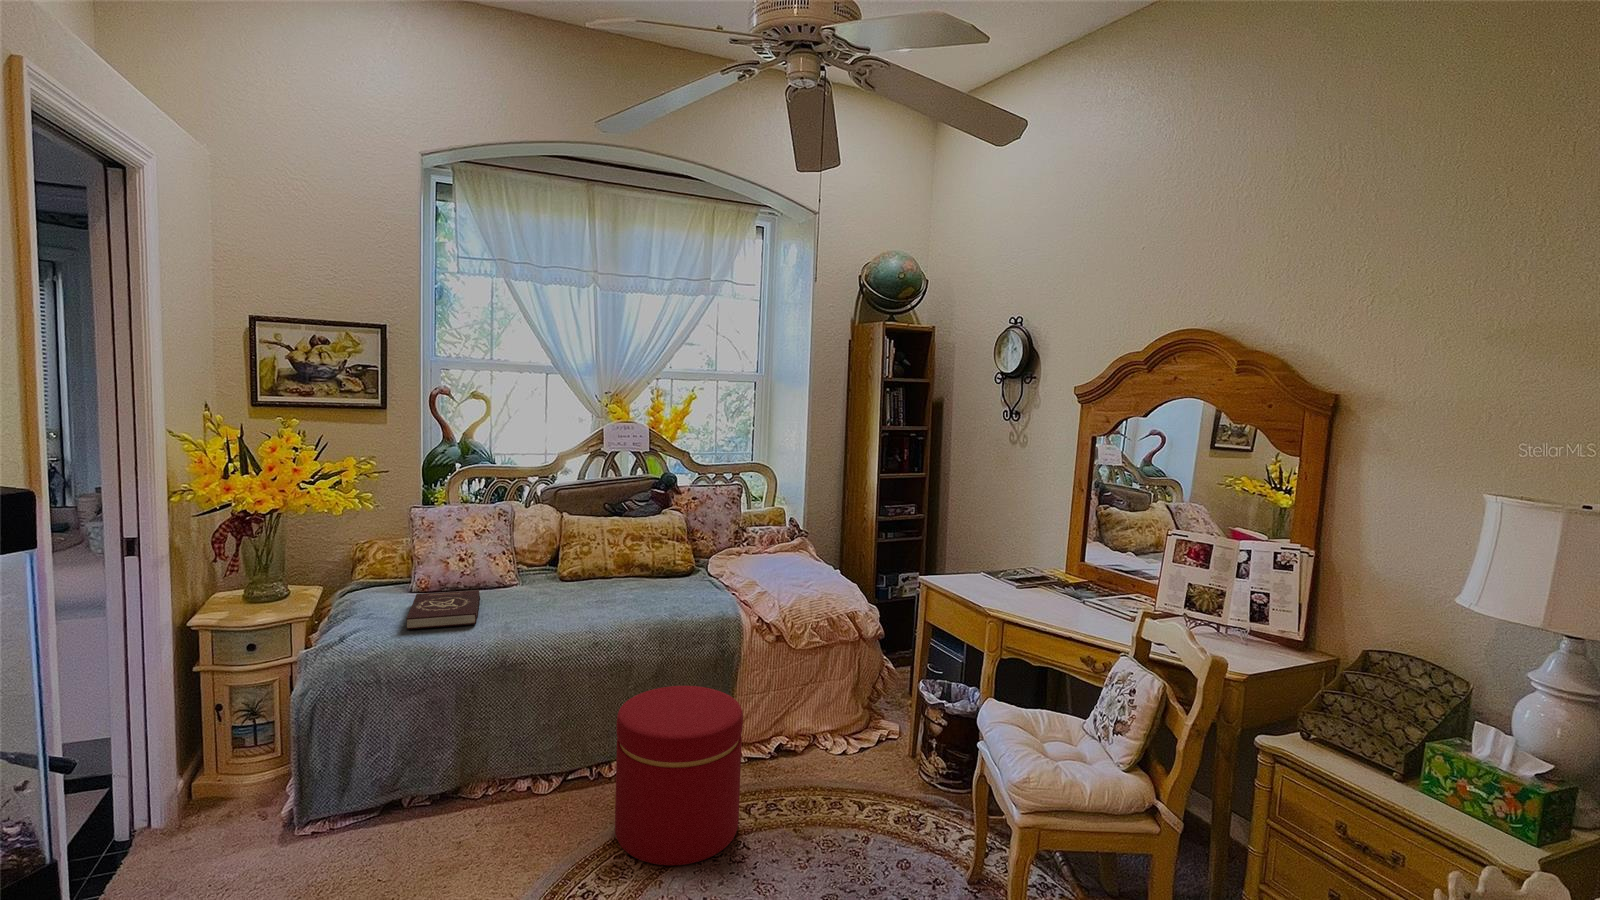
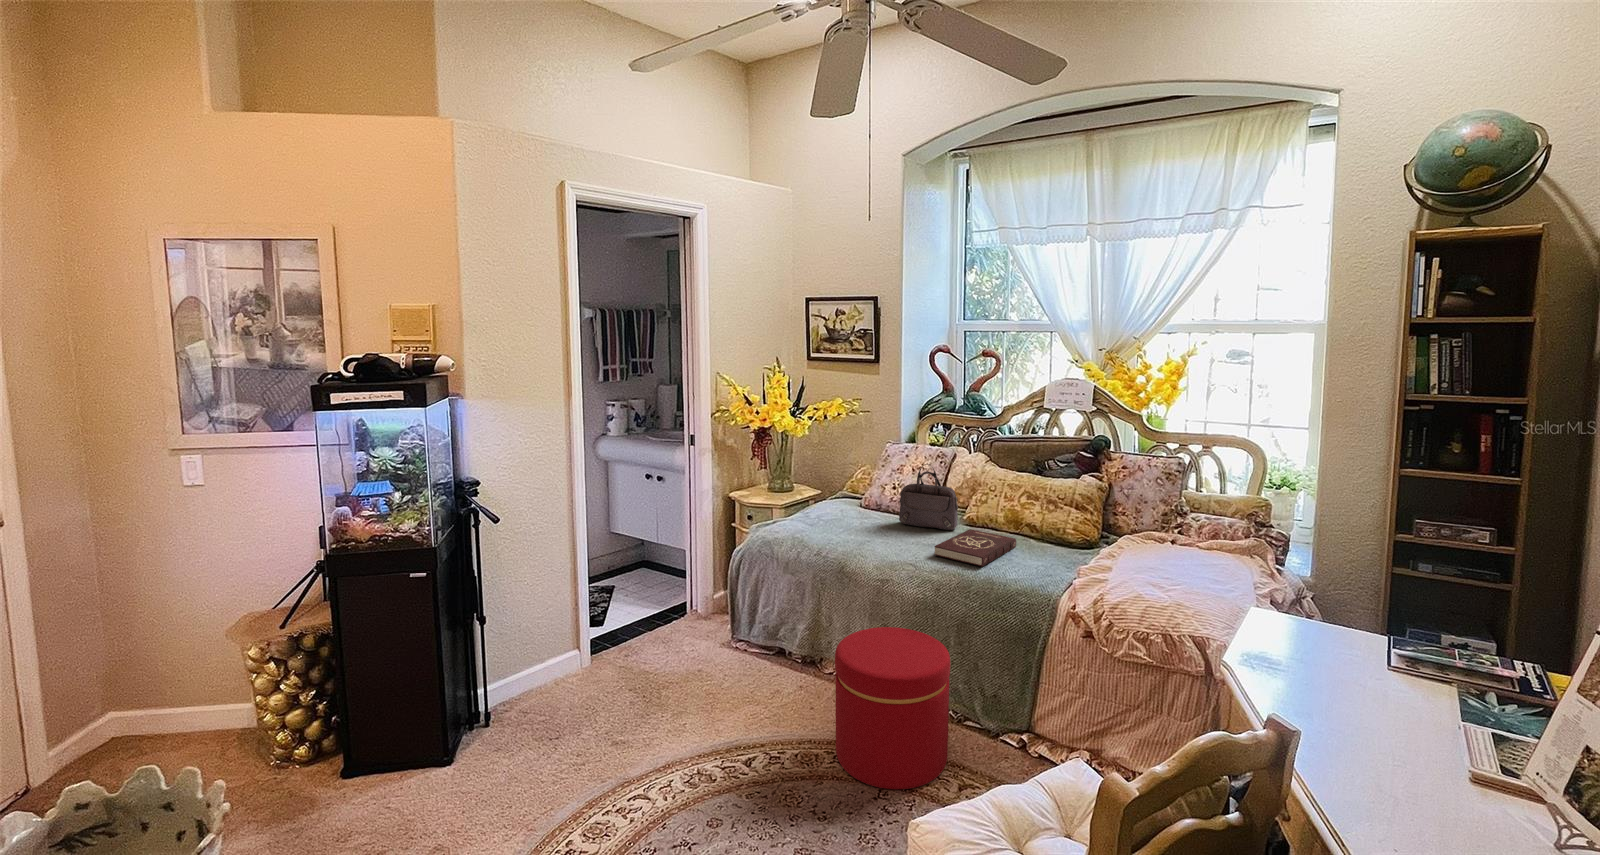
handbag: none [506,520,577,596] -> present [899,464,958,530]
book: present [407,590,480,629] -> present [934,529,1016,567]

